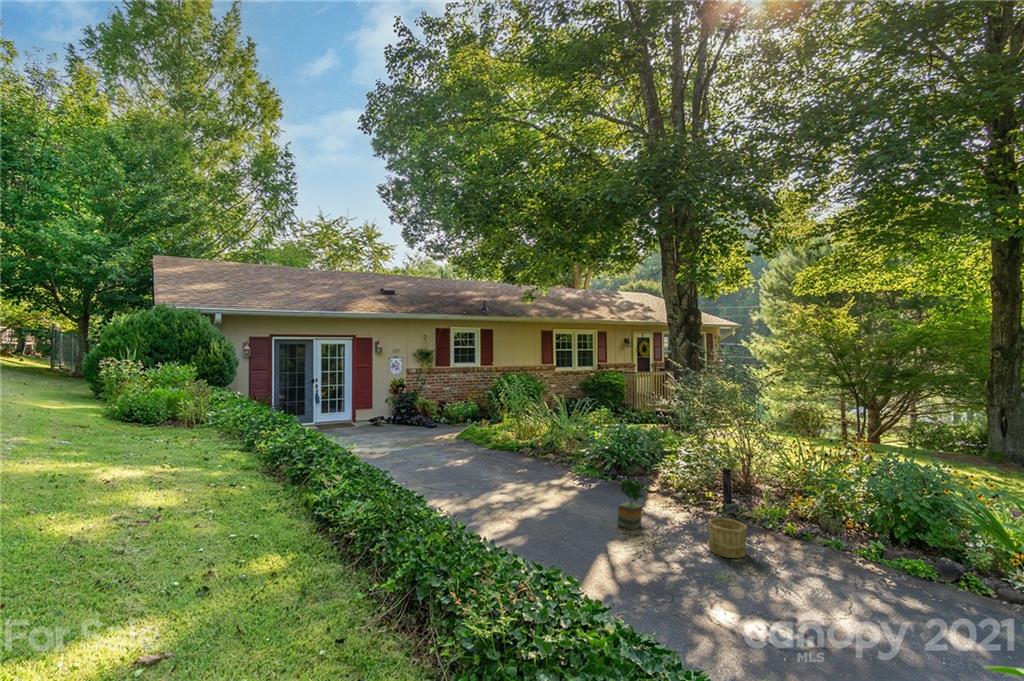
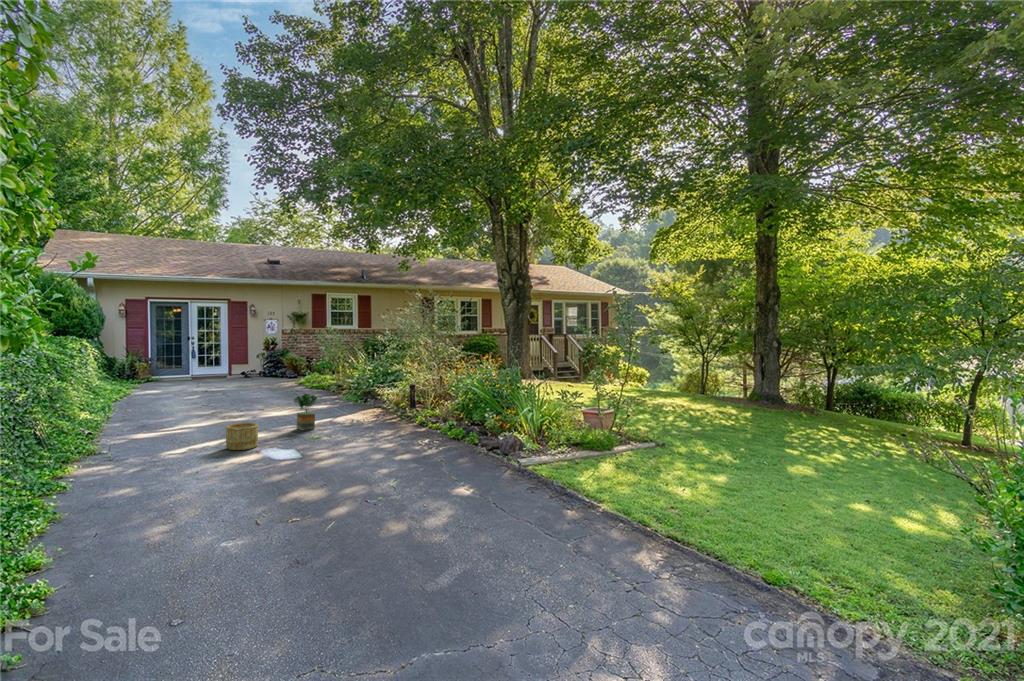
wooden bucket: present [708,518,747,558] -> present [225,423,259,450]

